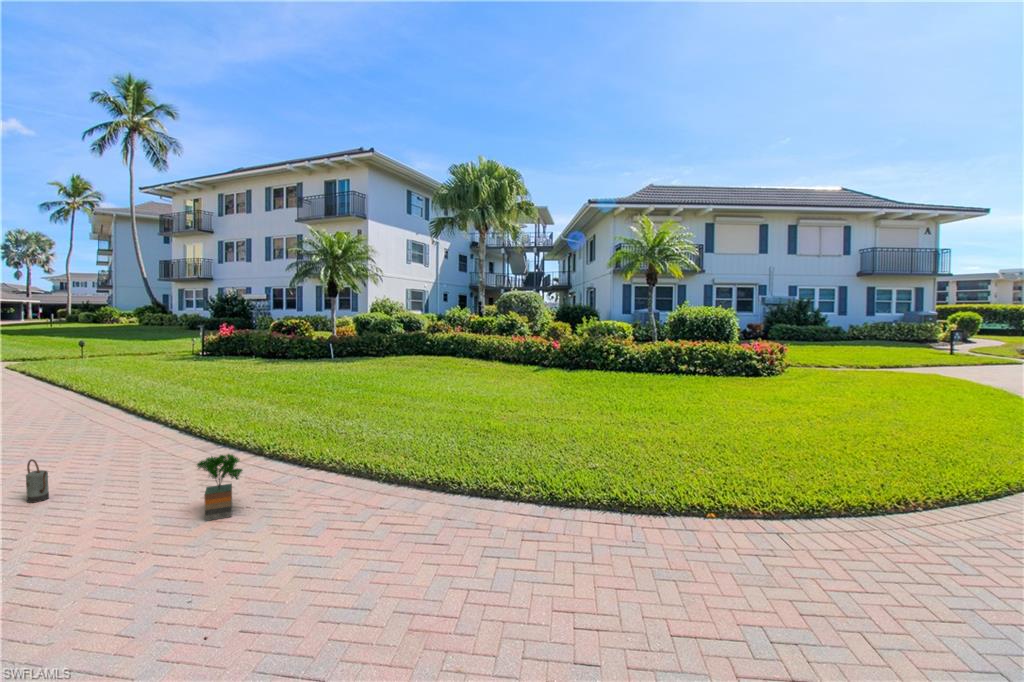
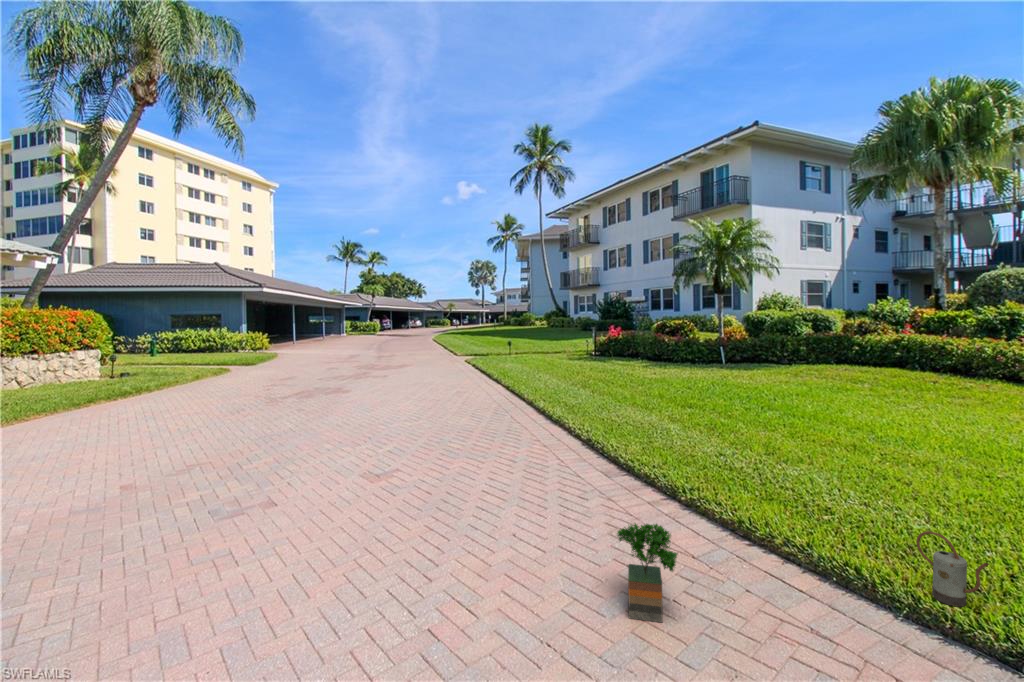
watering can: present [26,459,49,503] -> present [916,531,989,607]

